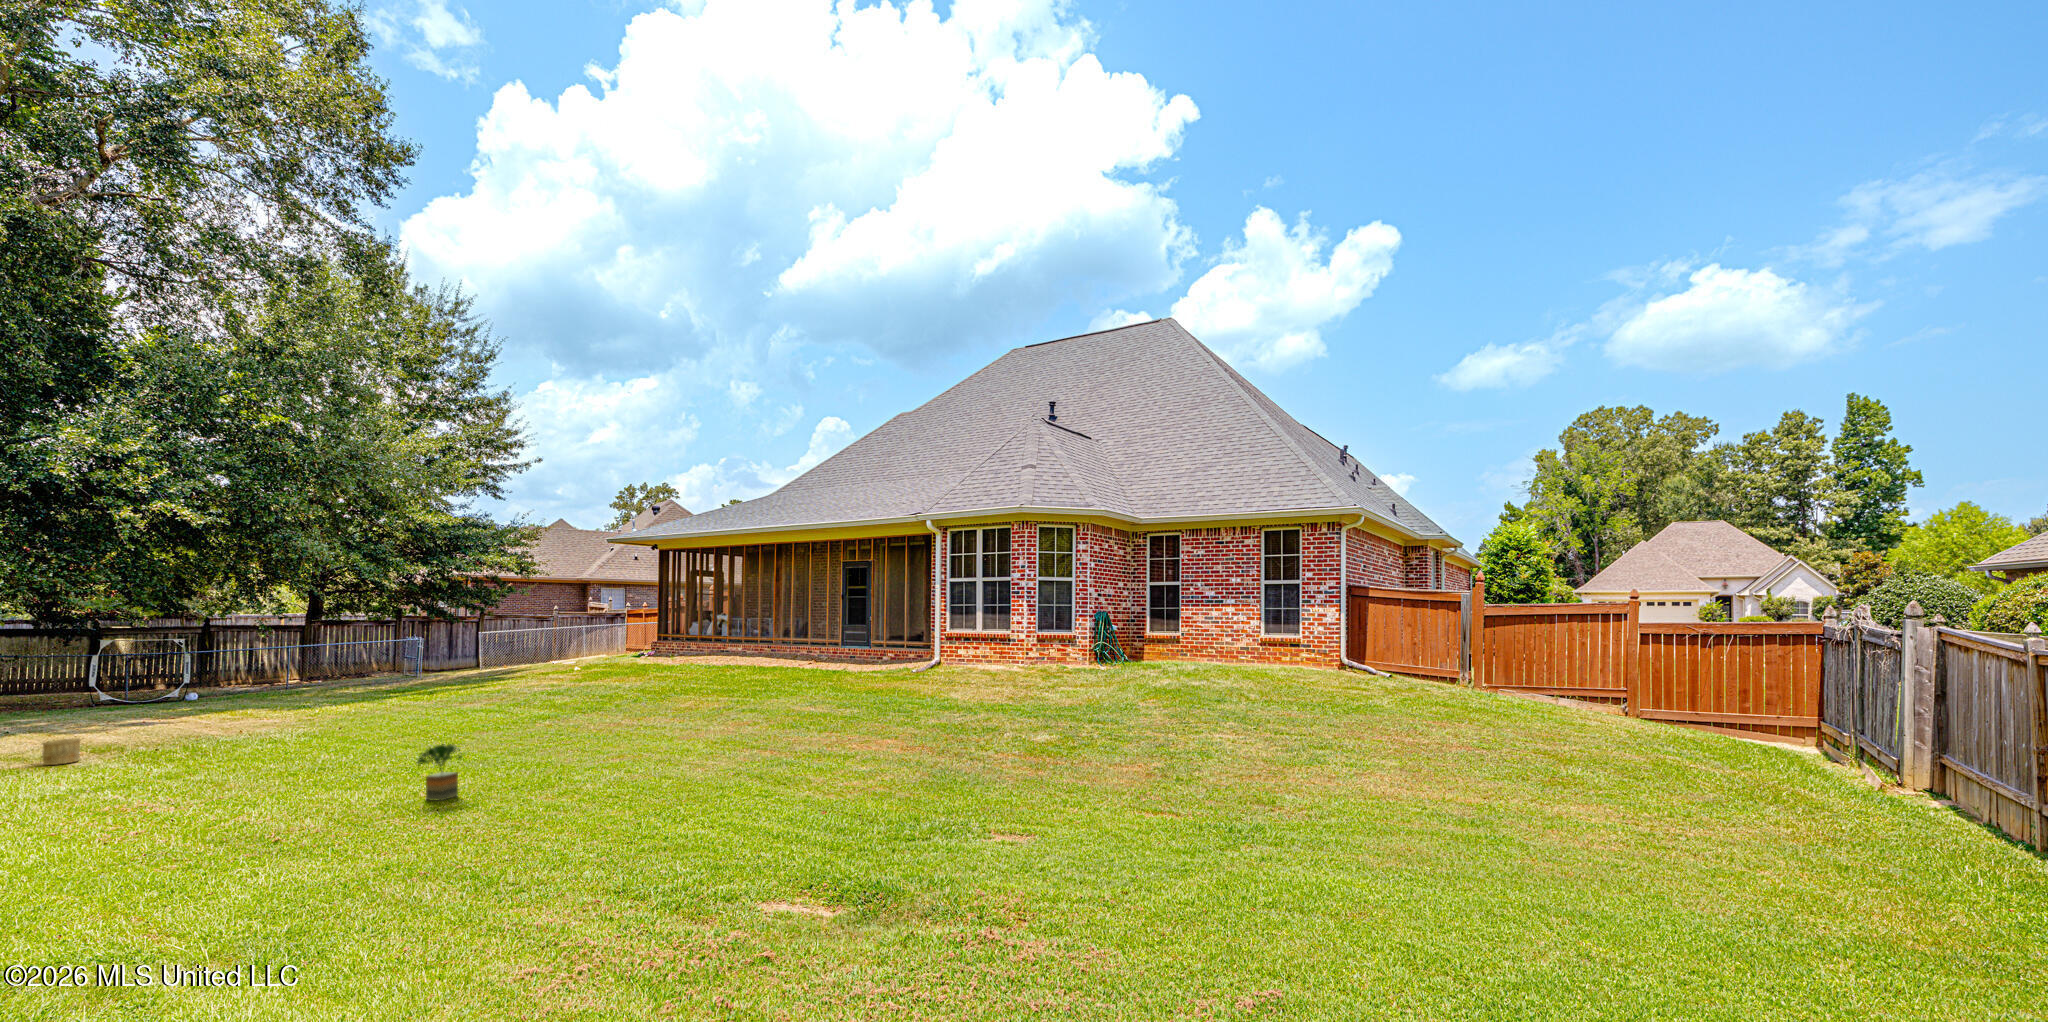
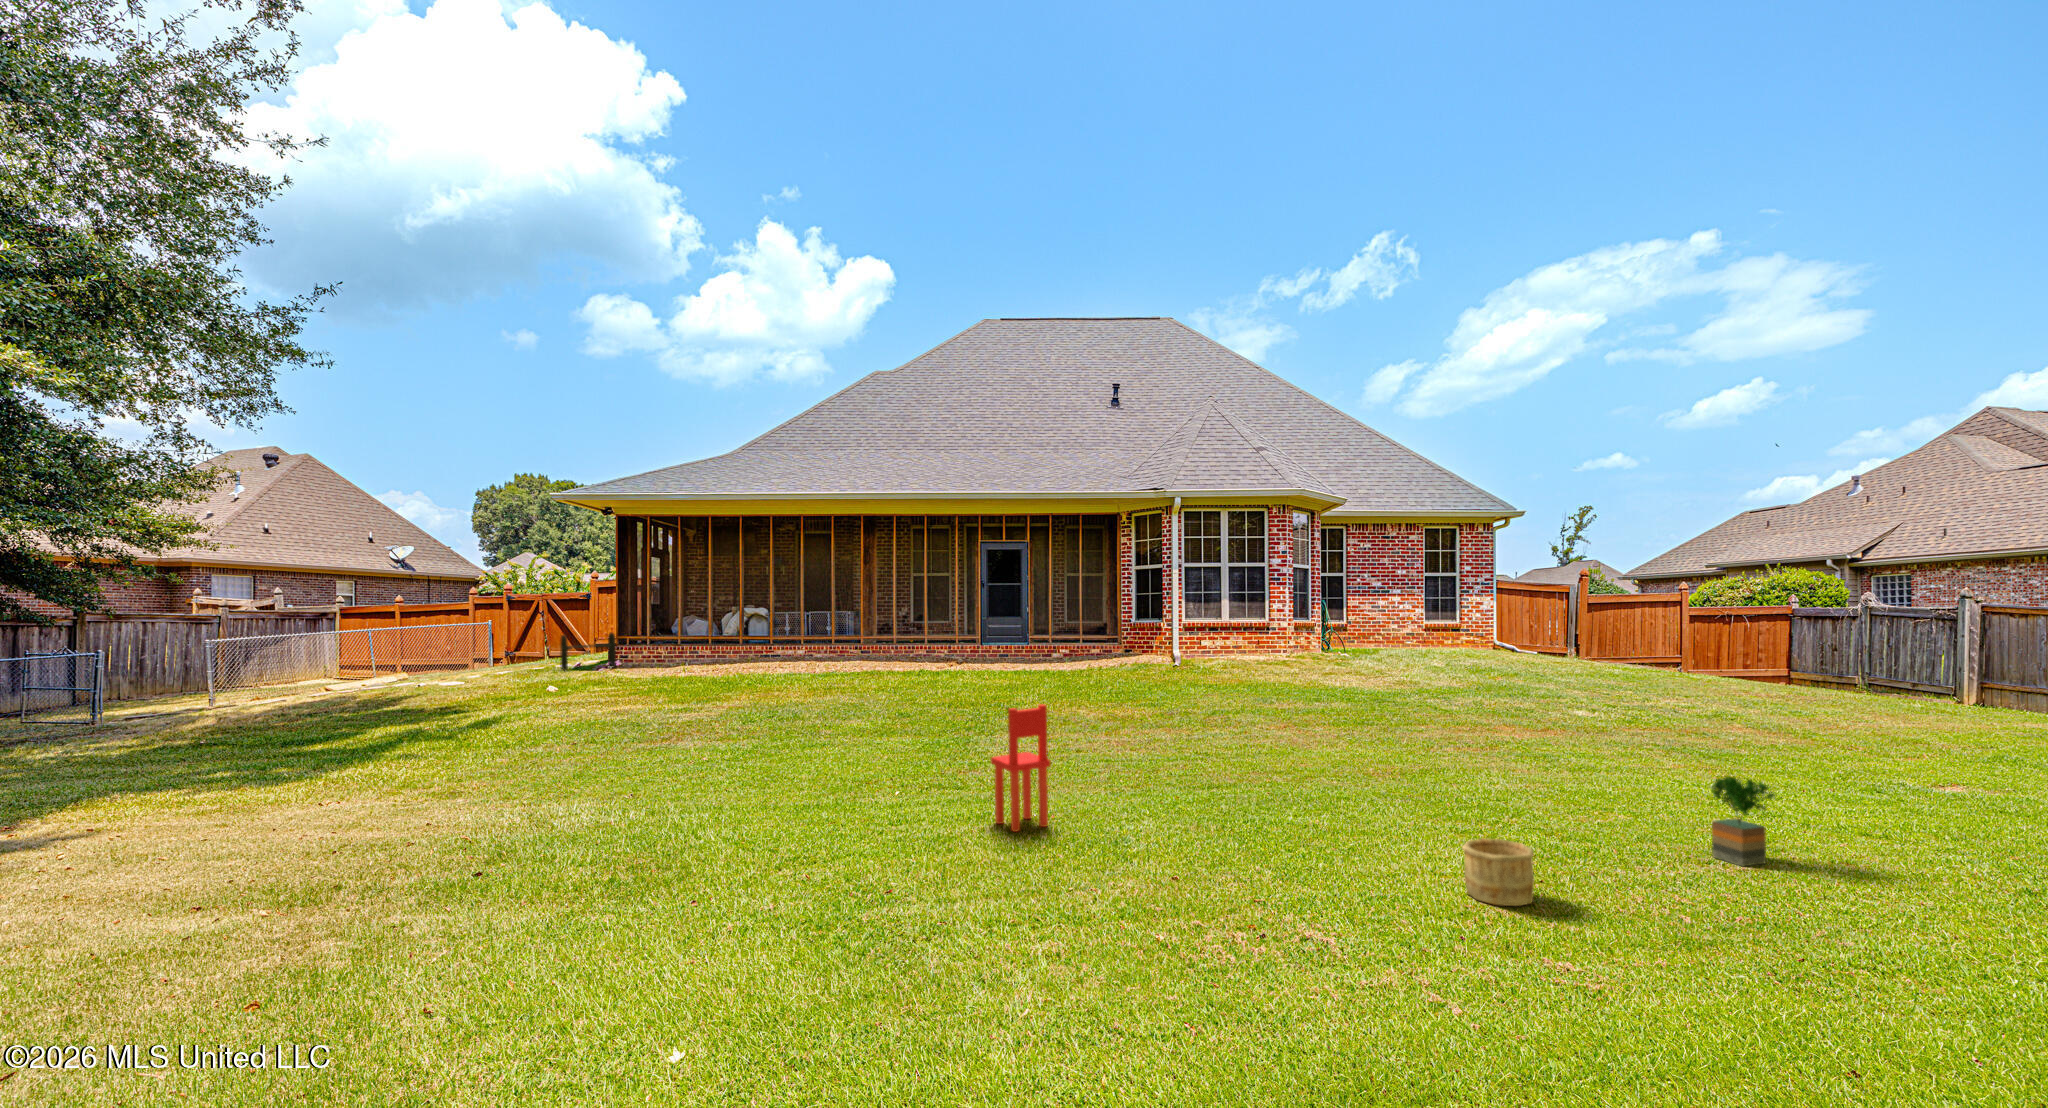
bench: none [594,631,636,659] -> present [560,633,616,671]
chair: none [292,682,335,753] -> present [991,704,1051,832]
wooden bucket: present [42,738,80,765] -> present [1462,838,1534,906]

